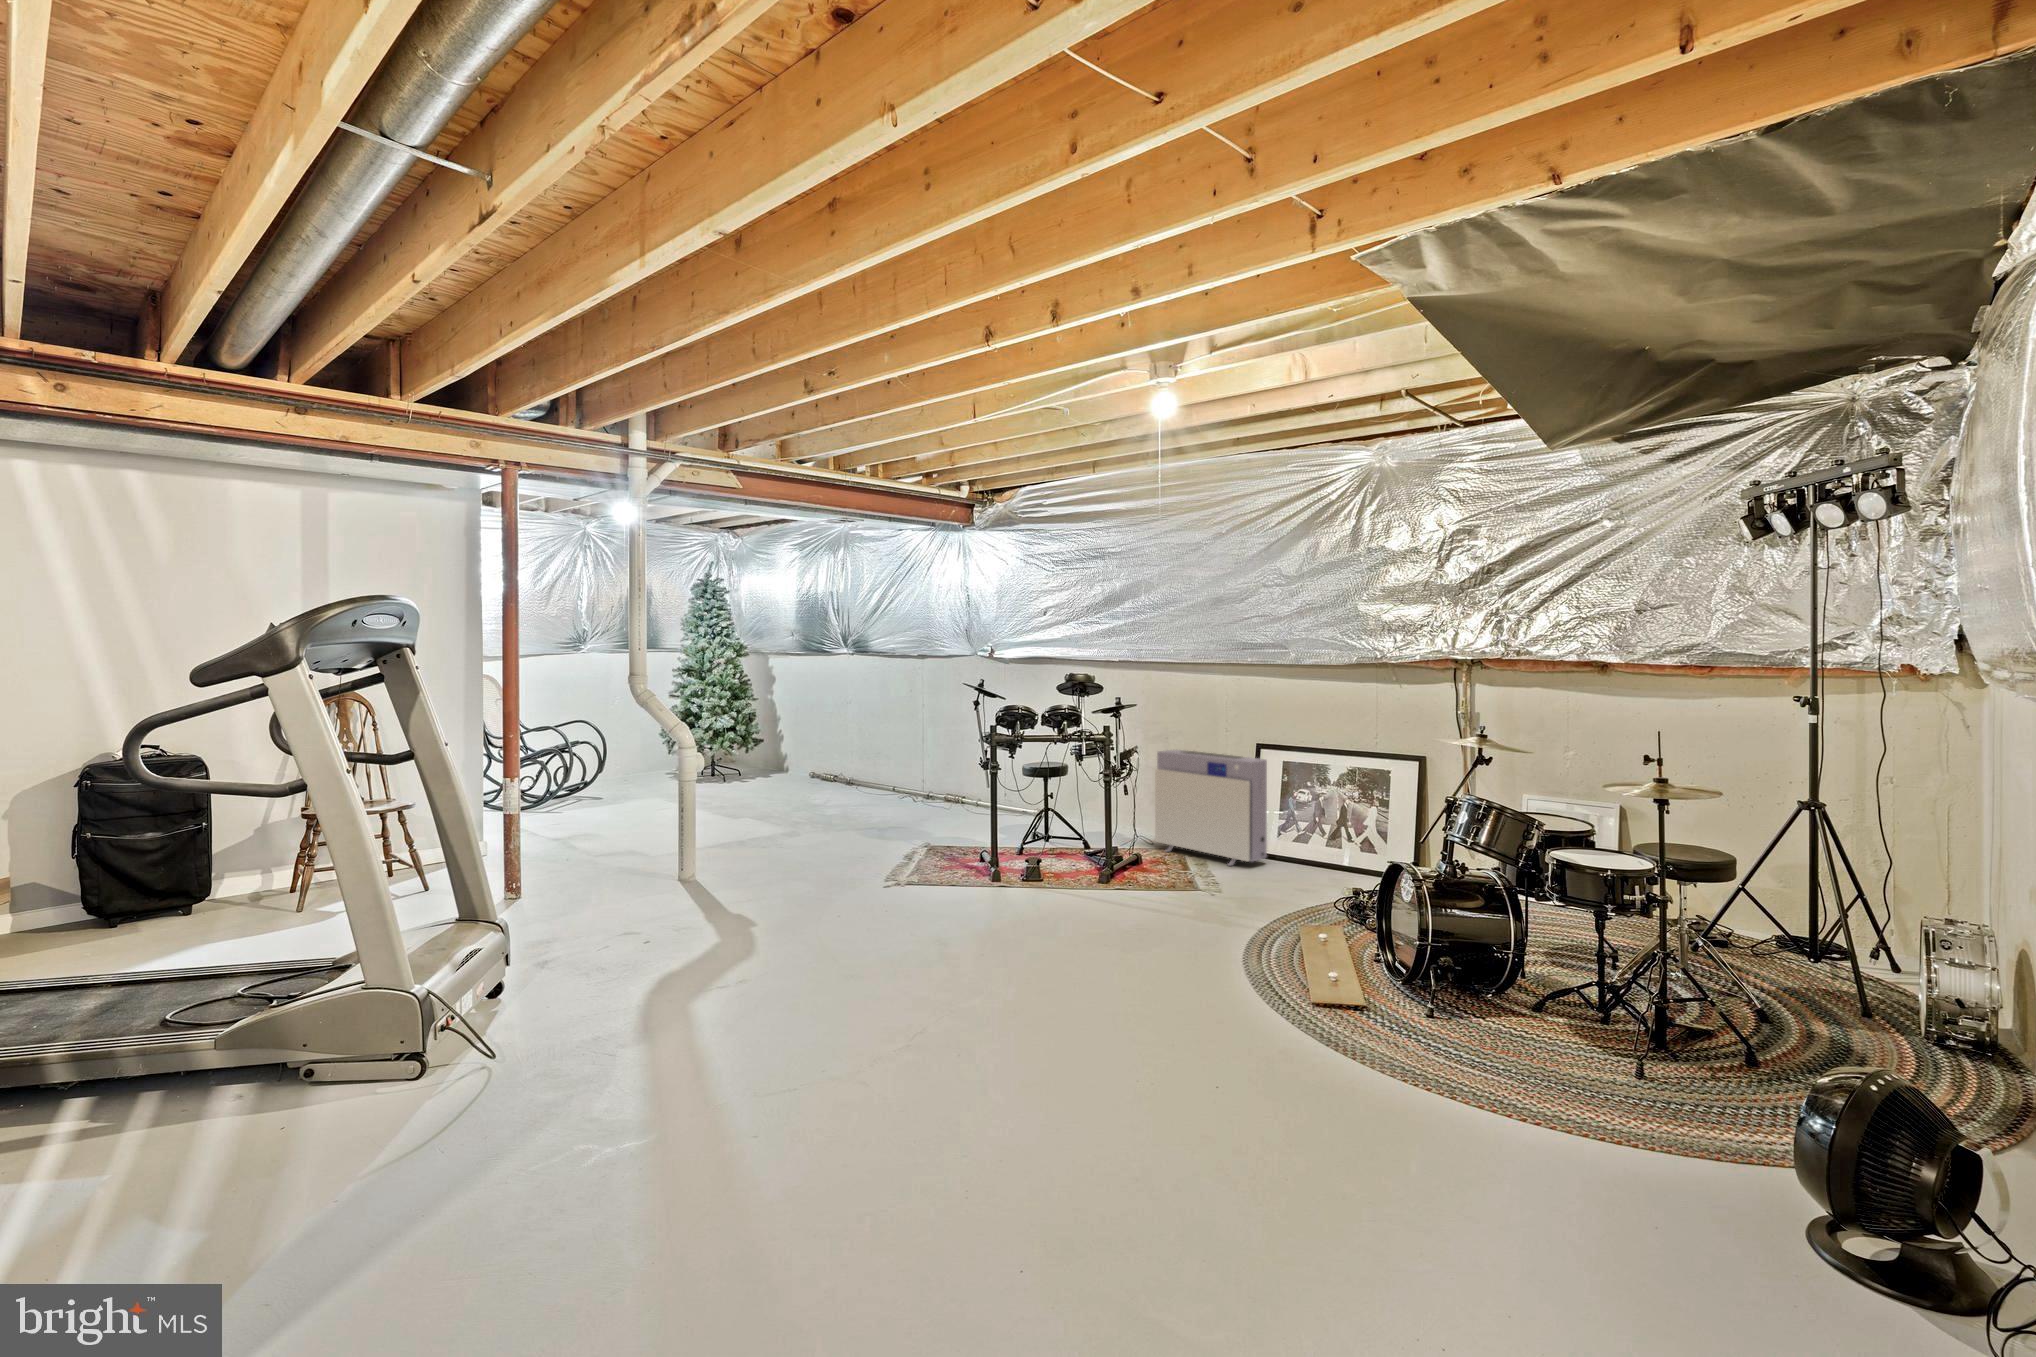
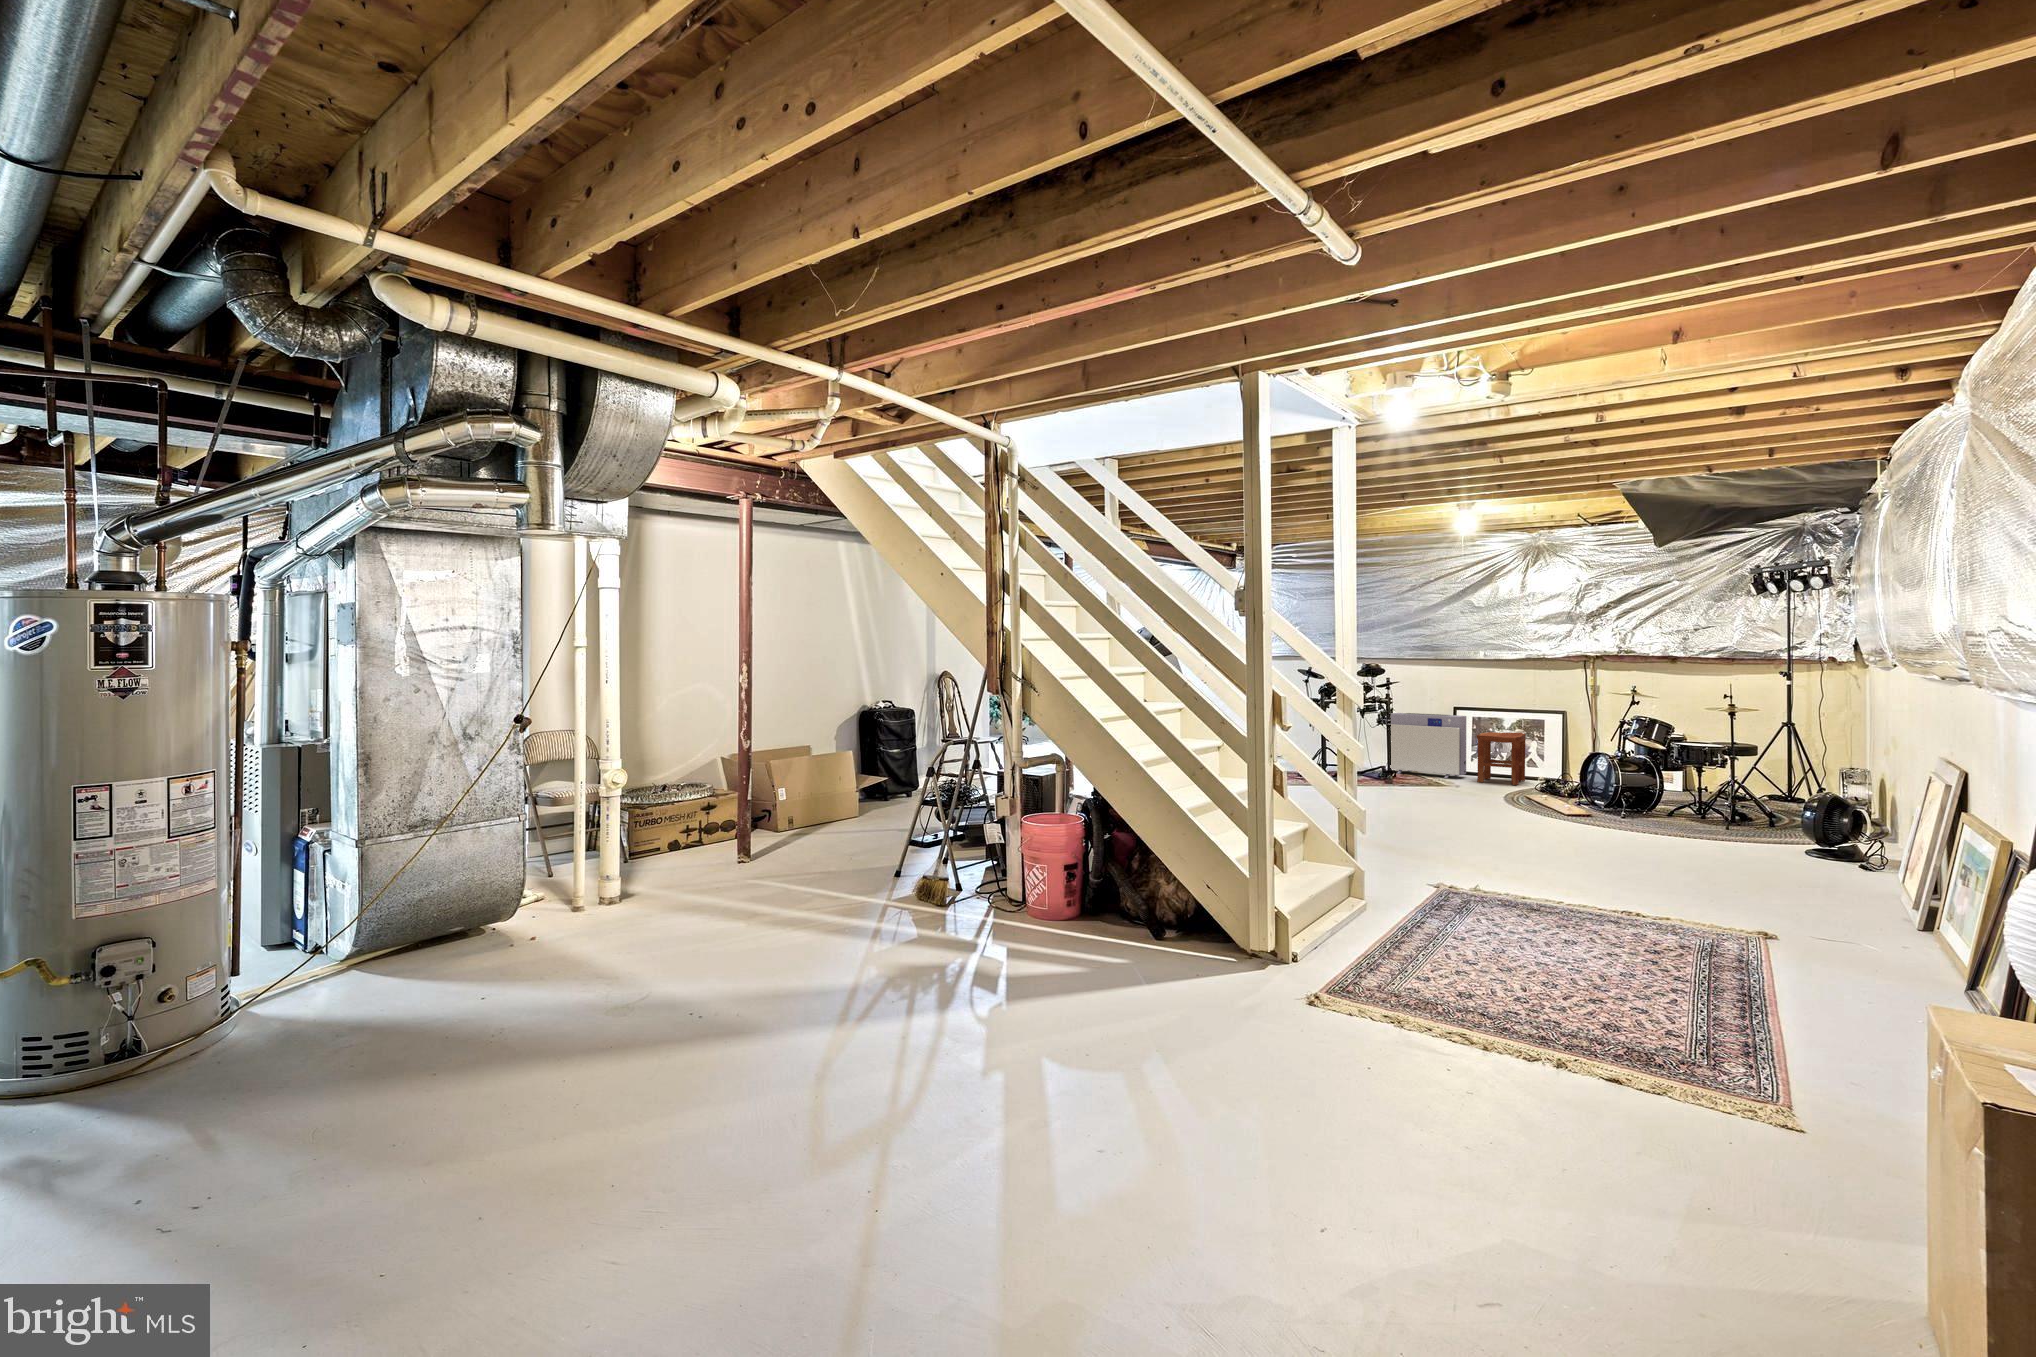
stool: none [1269,788,1355,888] -> present [1477,732,1526,785]

